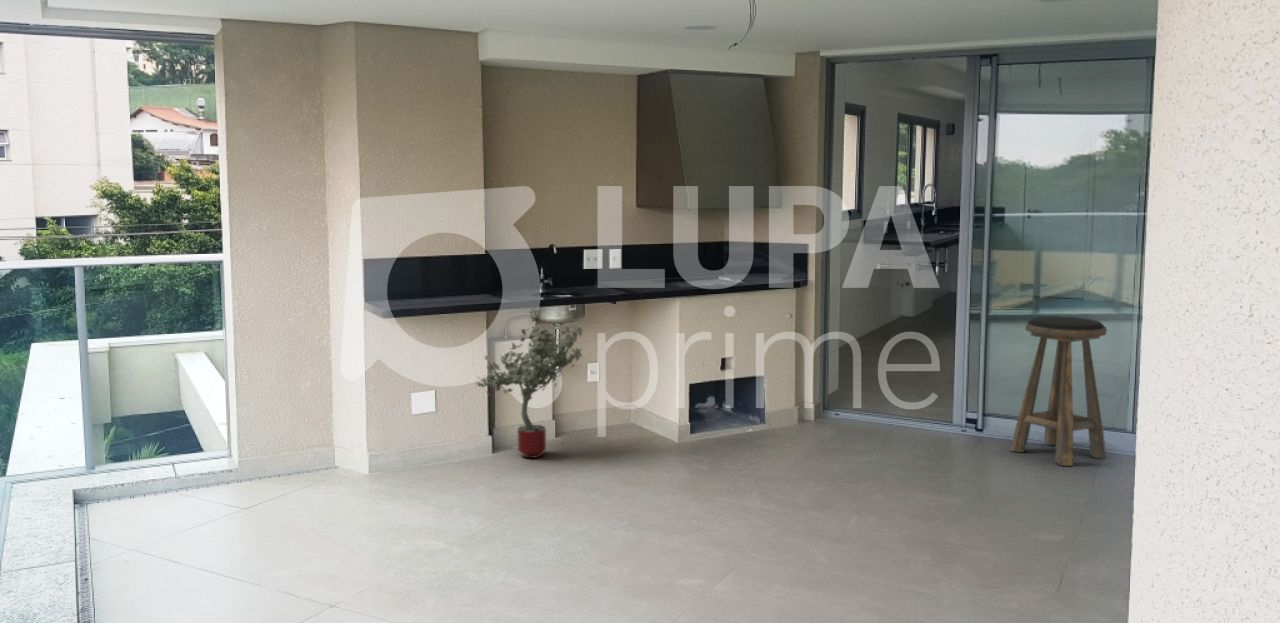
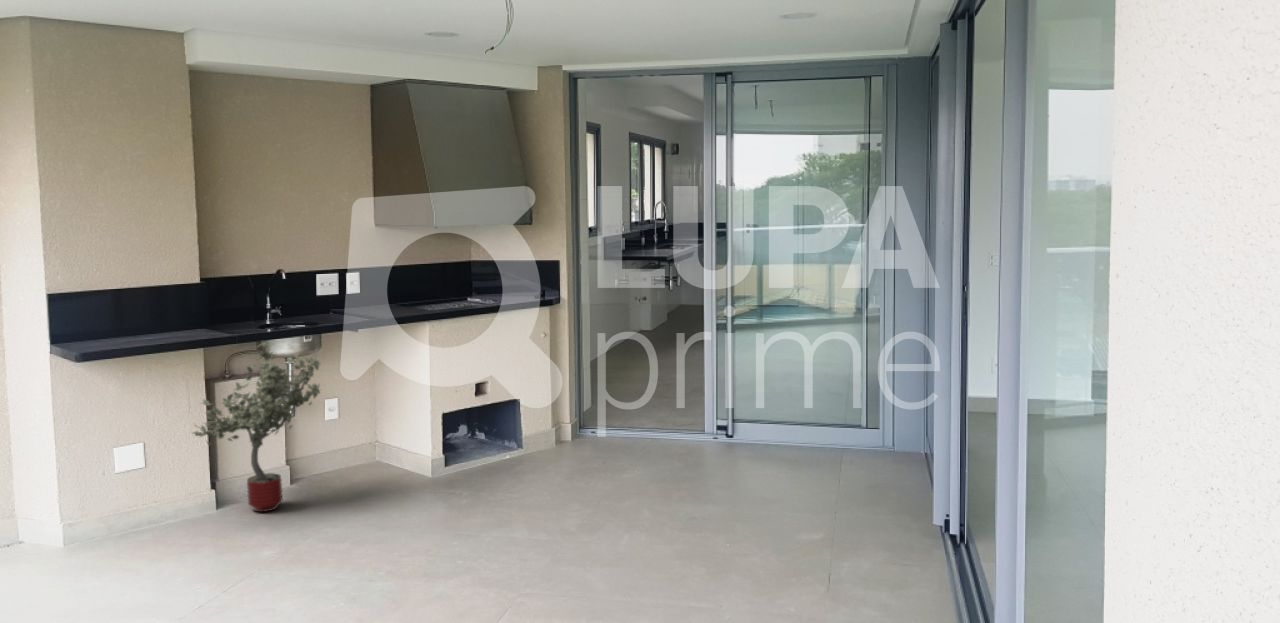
stool: present [1011,316,1107,466] -> none [763,324,848,468]

